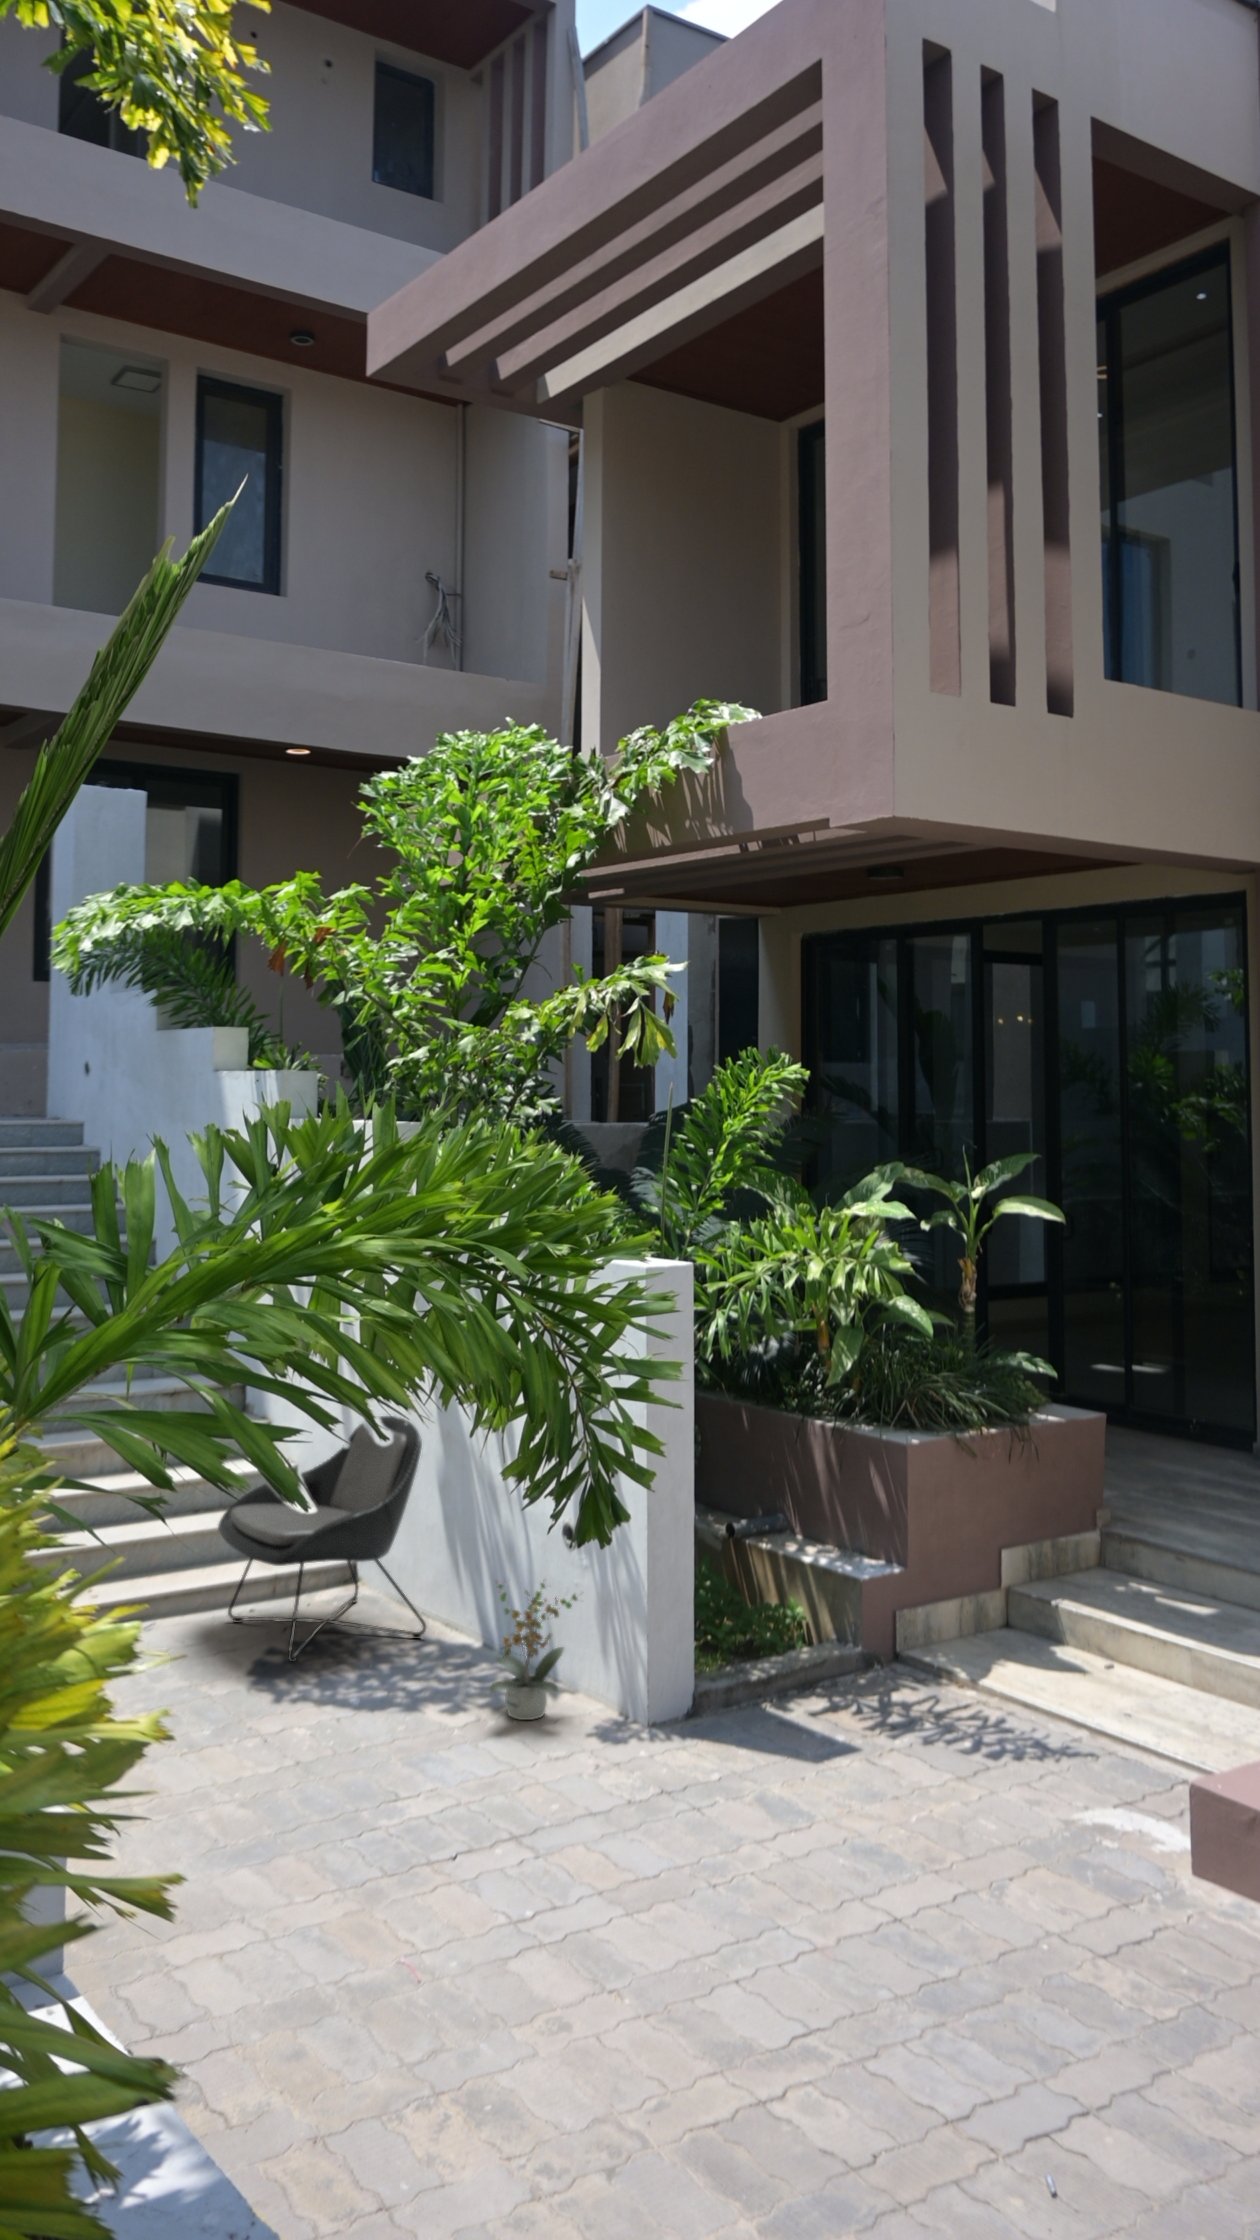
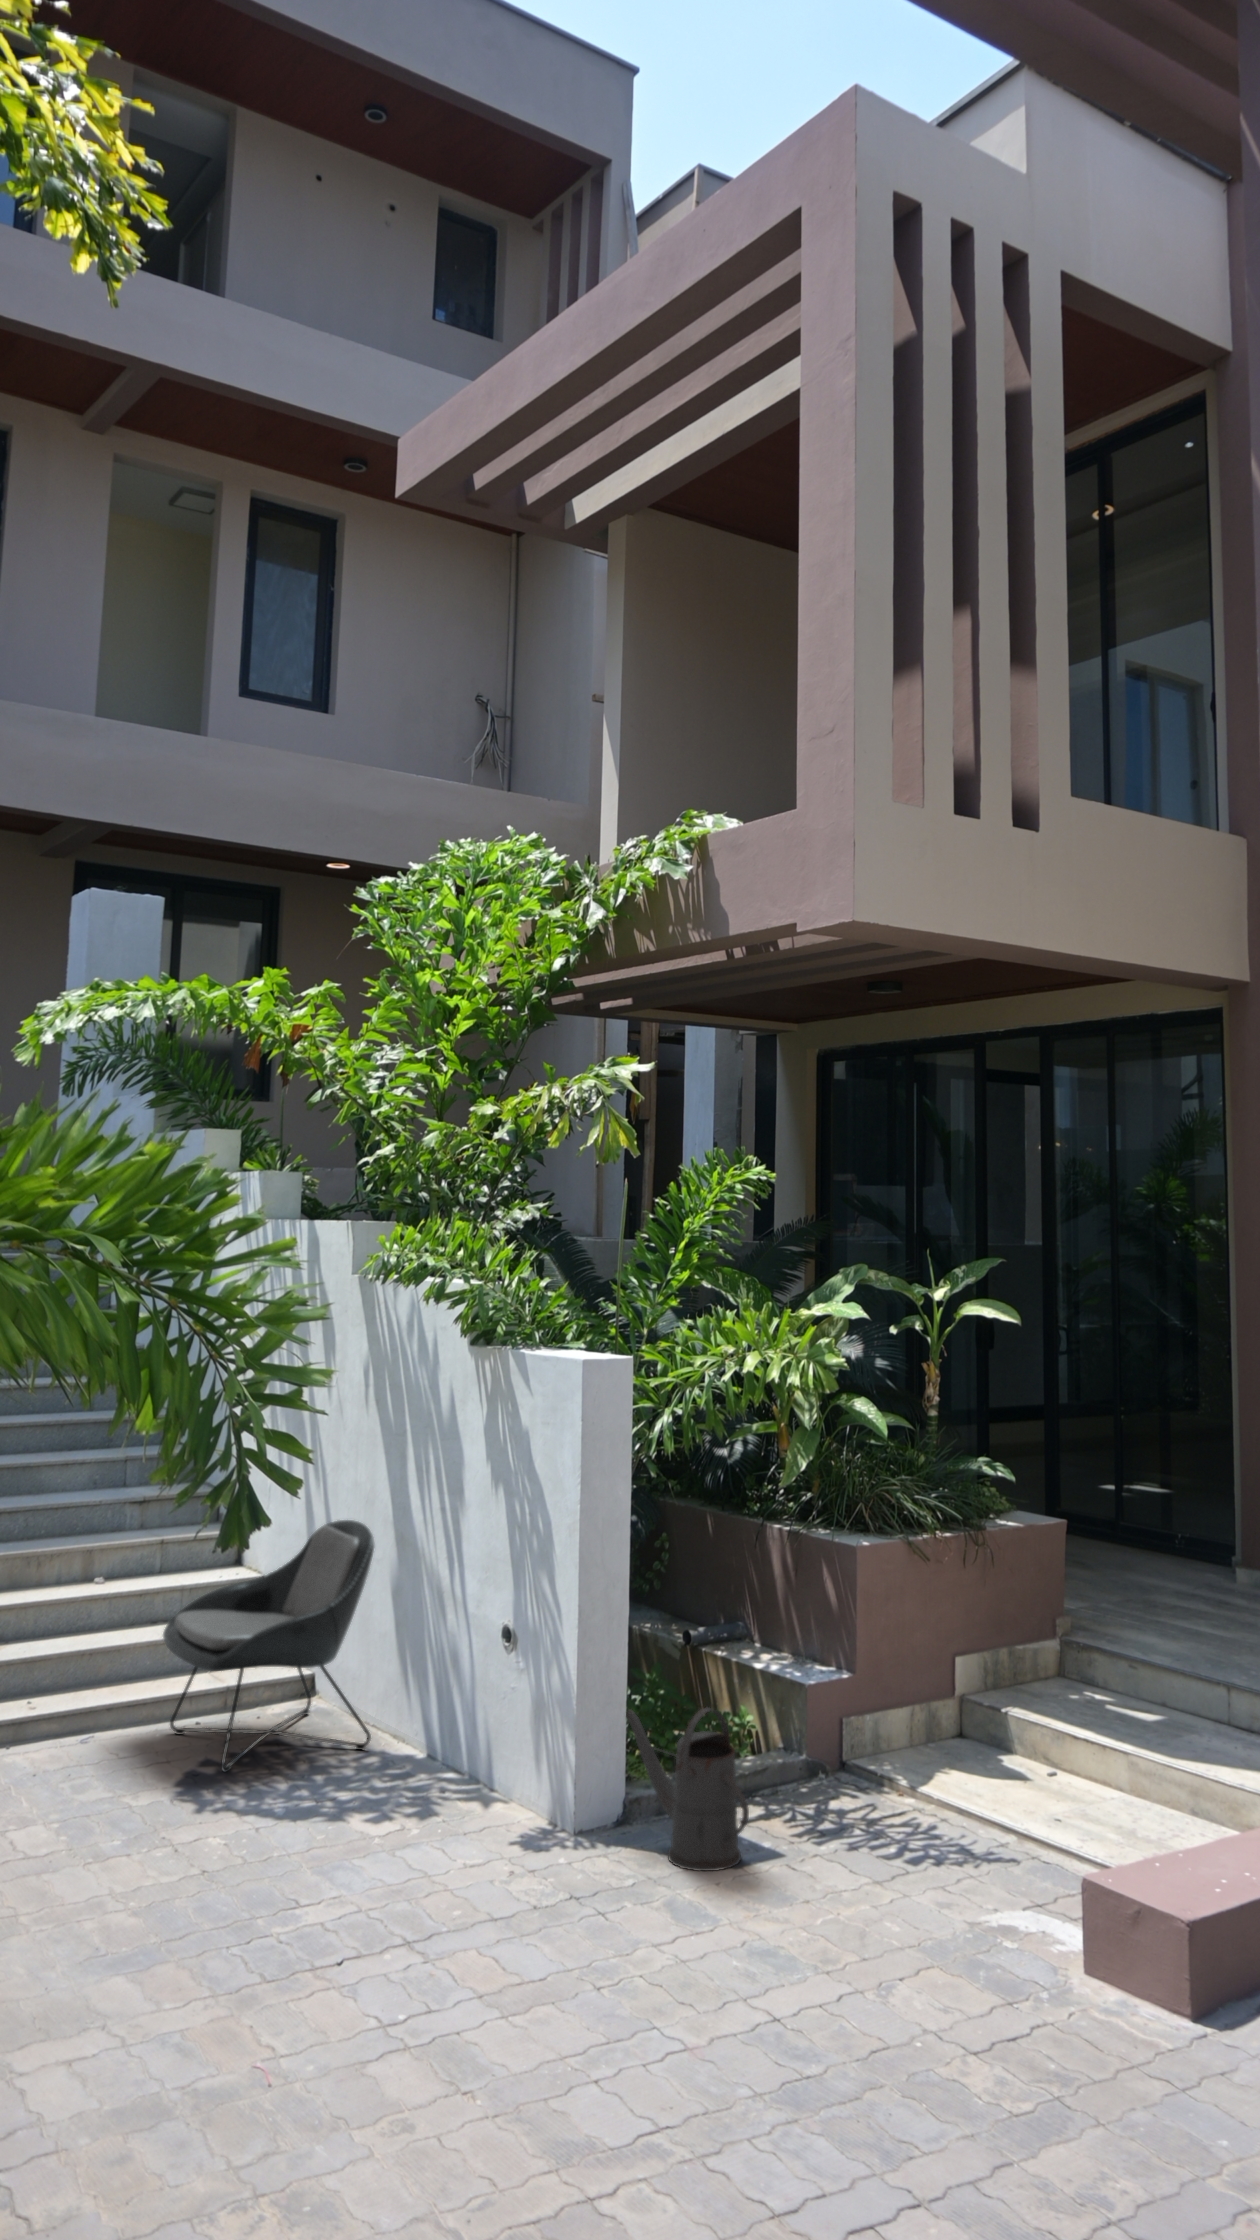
potted plant: present [490,1583,577,1720] -> none [413,1681,517,1828]
watering can: none [695,1607,830,1766] -> present [626,1708,749,1871]

